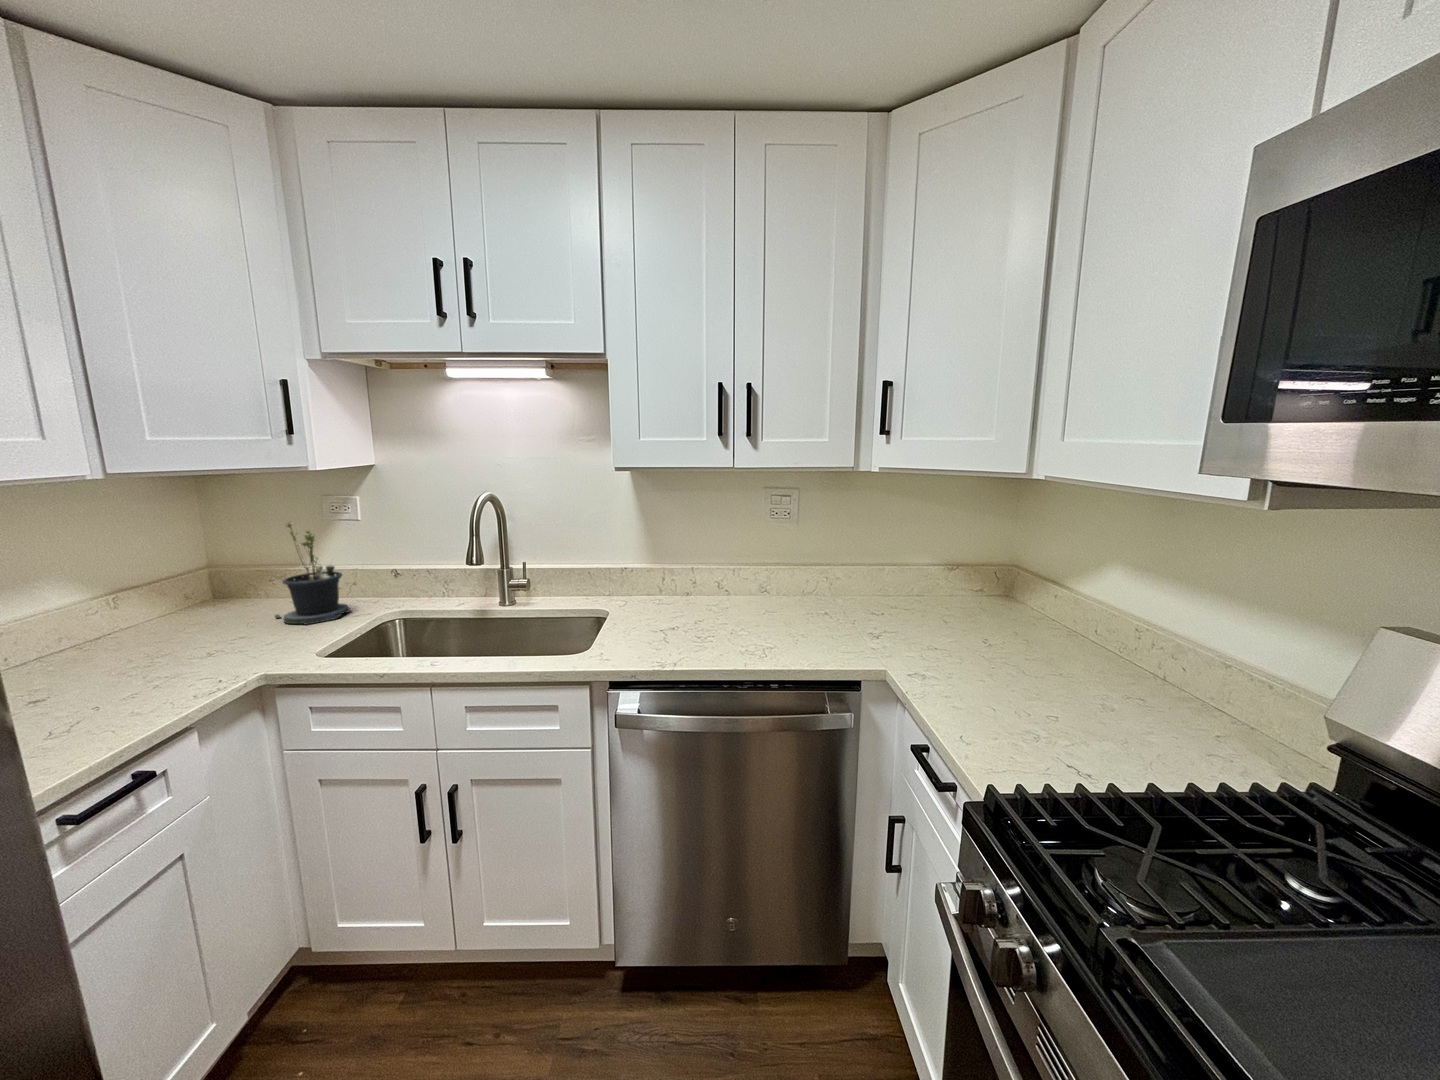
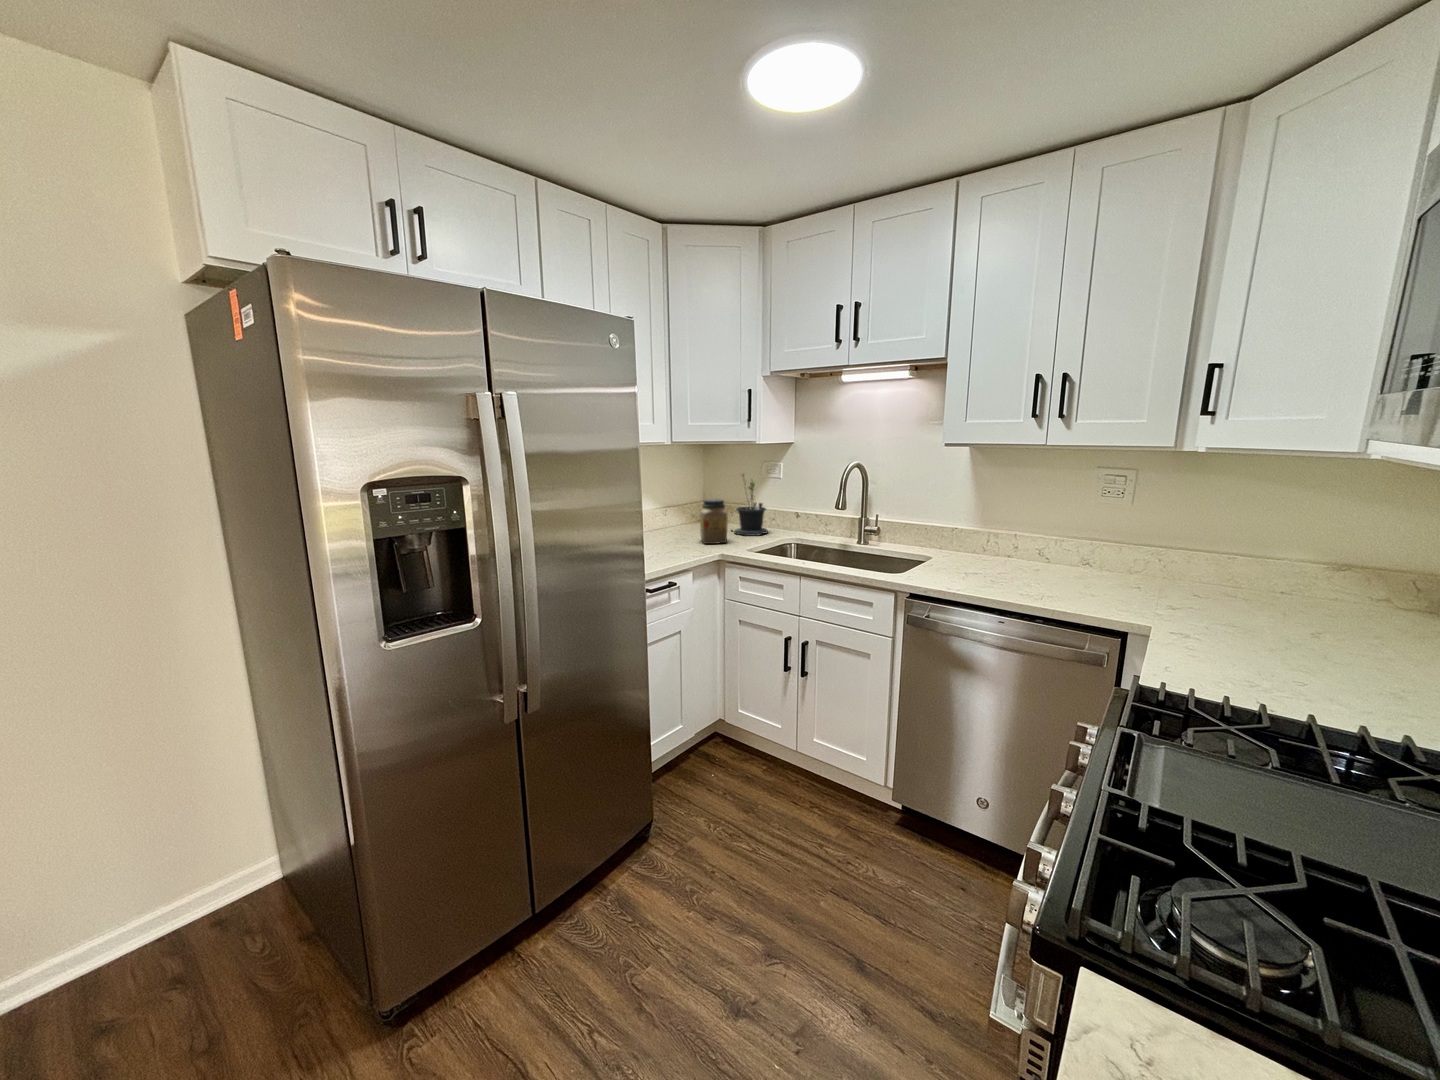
jar: none [202,574,271,661] -> present [700,499,728,544]

